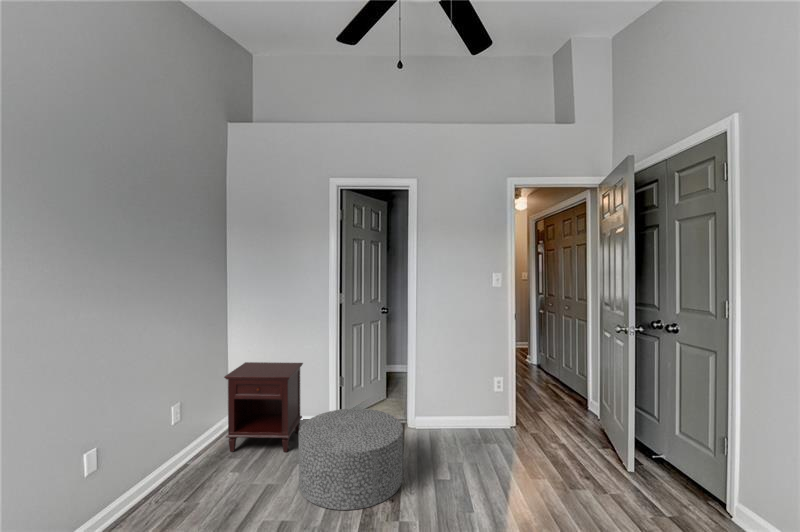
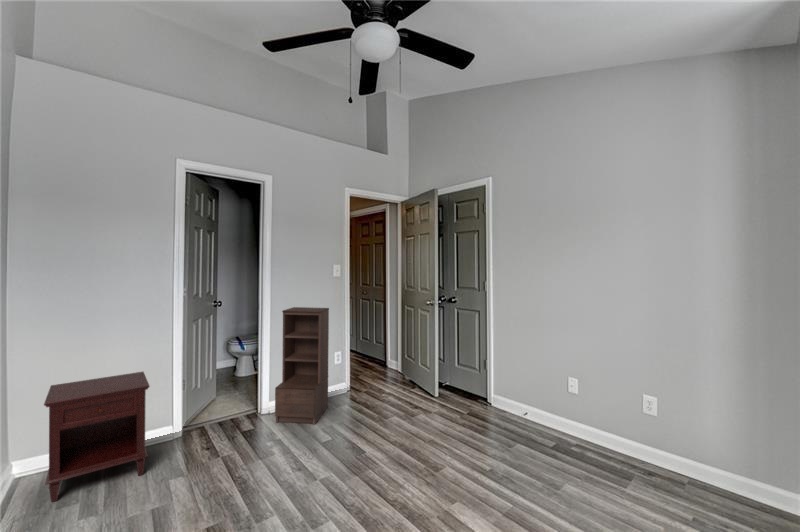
bookshelf: none [411,317,478,455] -> present [275,307,329,424]
ottoman: present [299,408,403,510] -> none [185,399,298,502]

